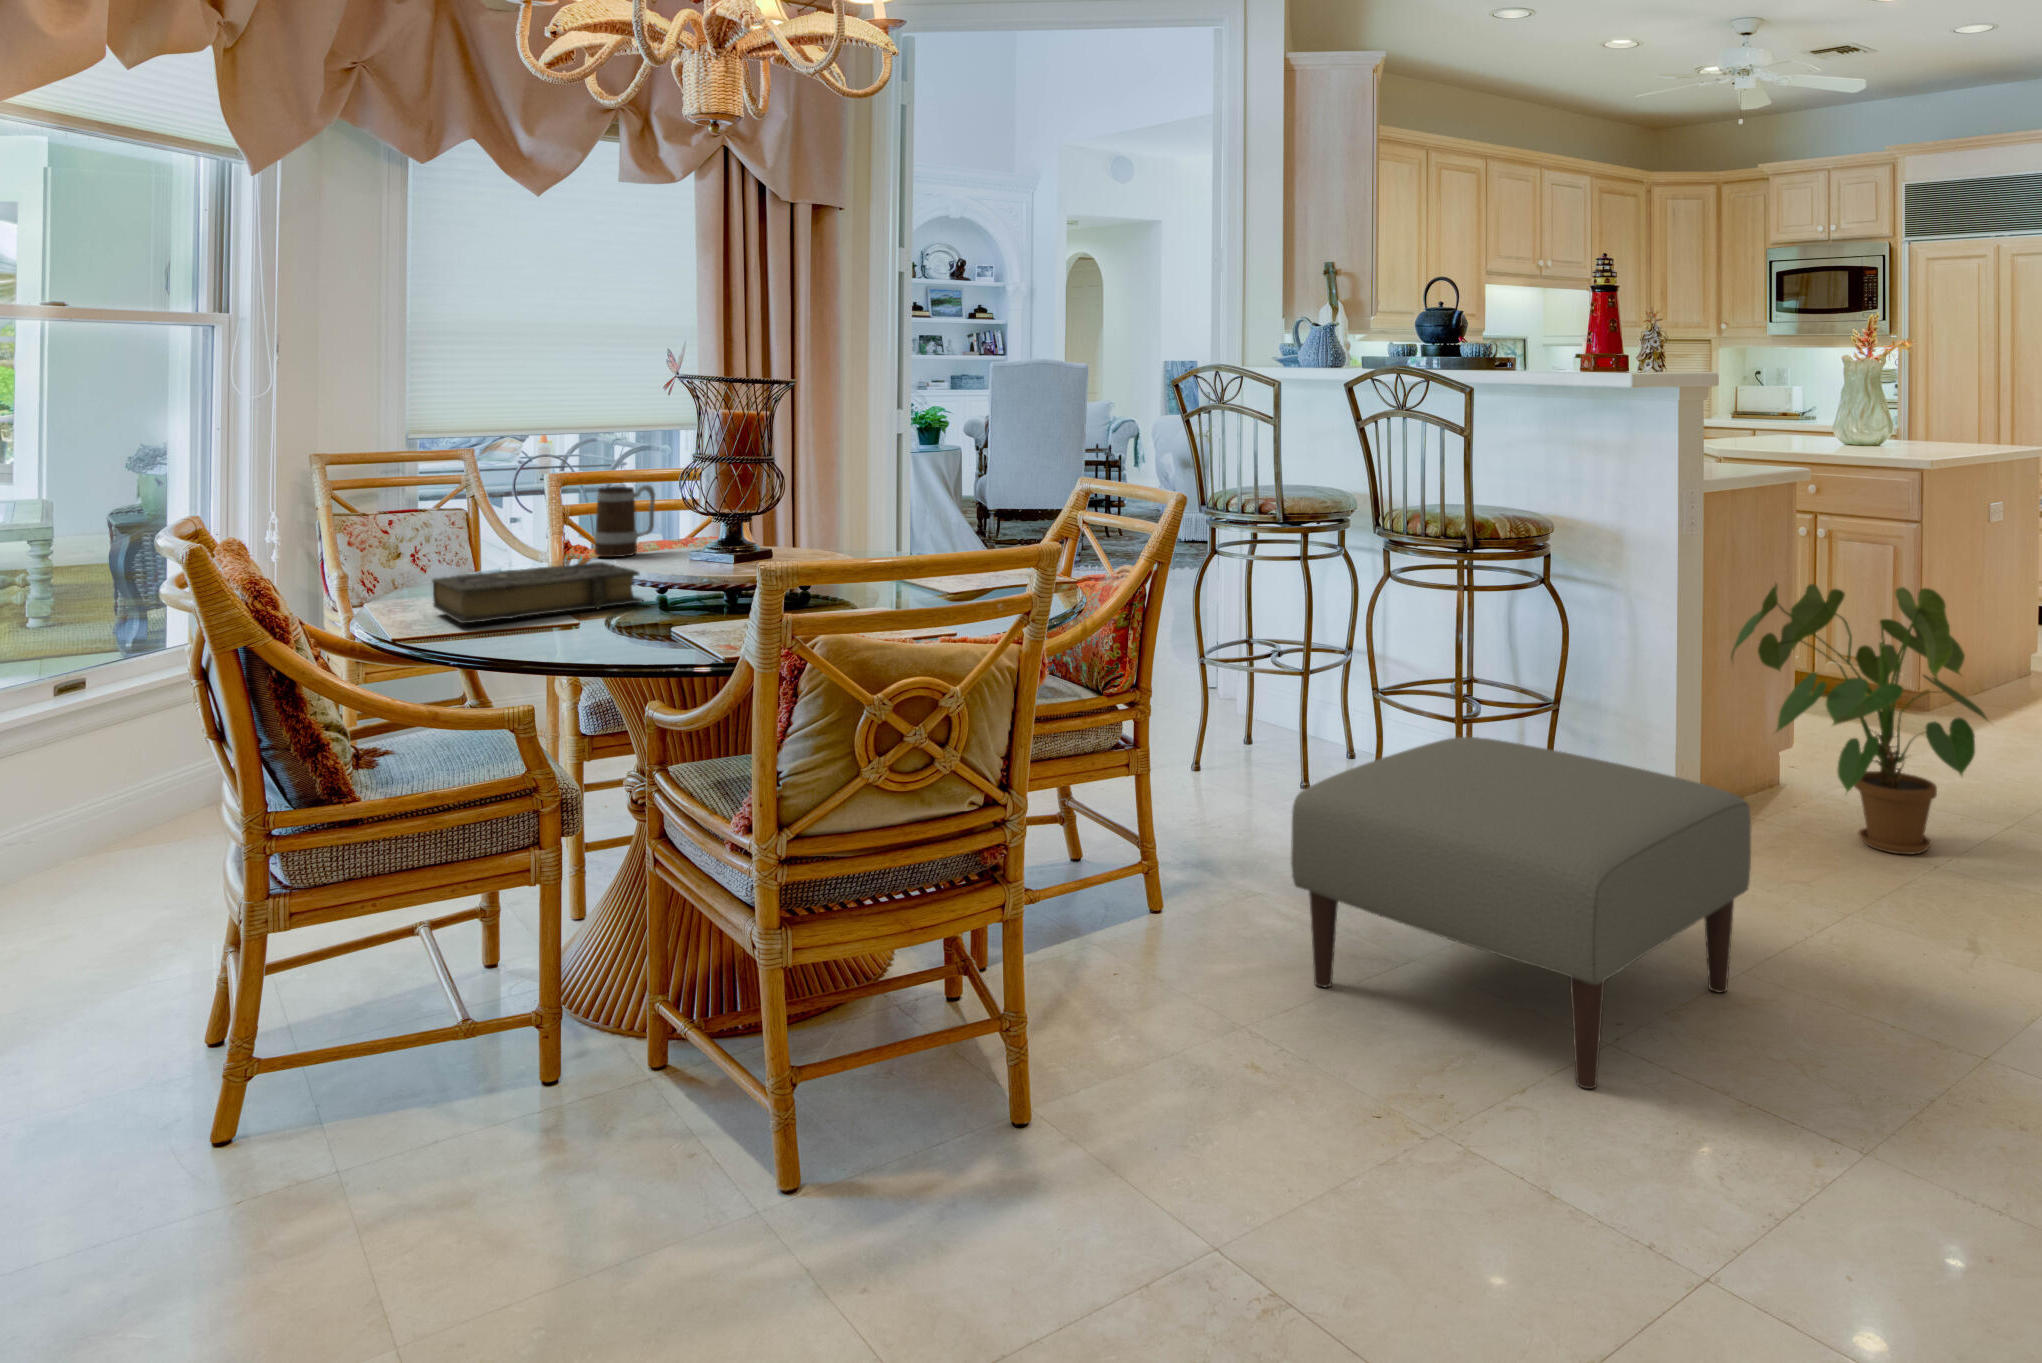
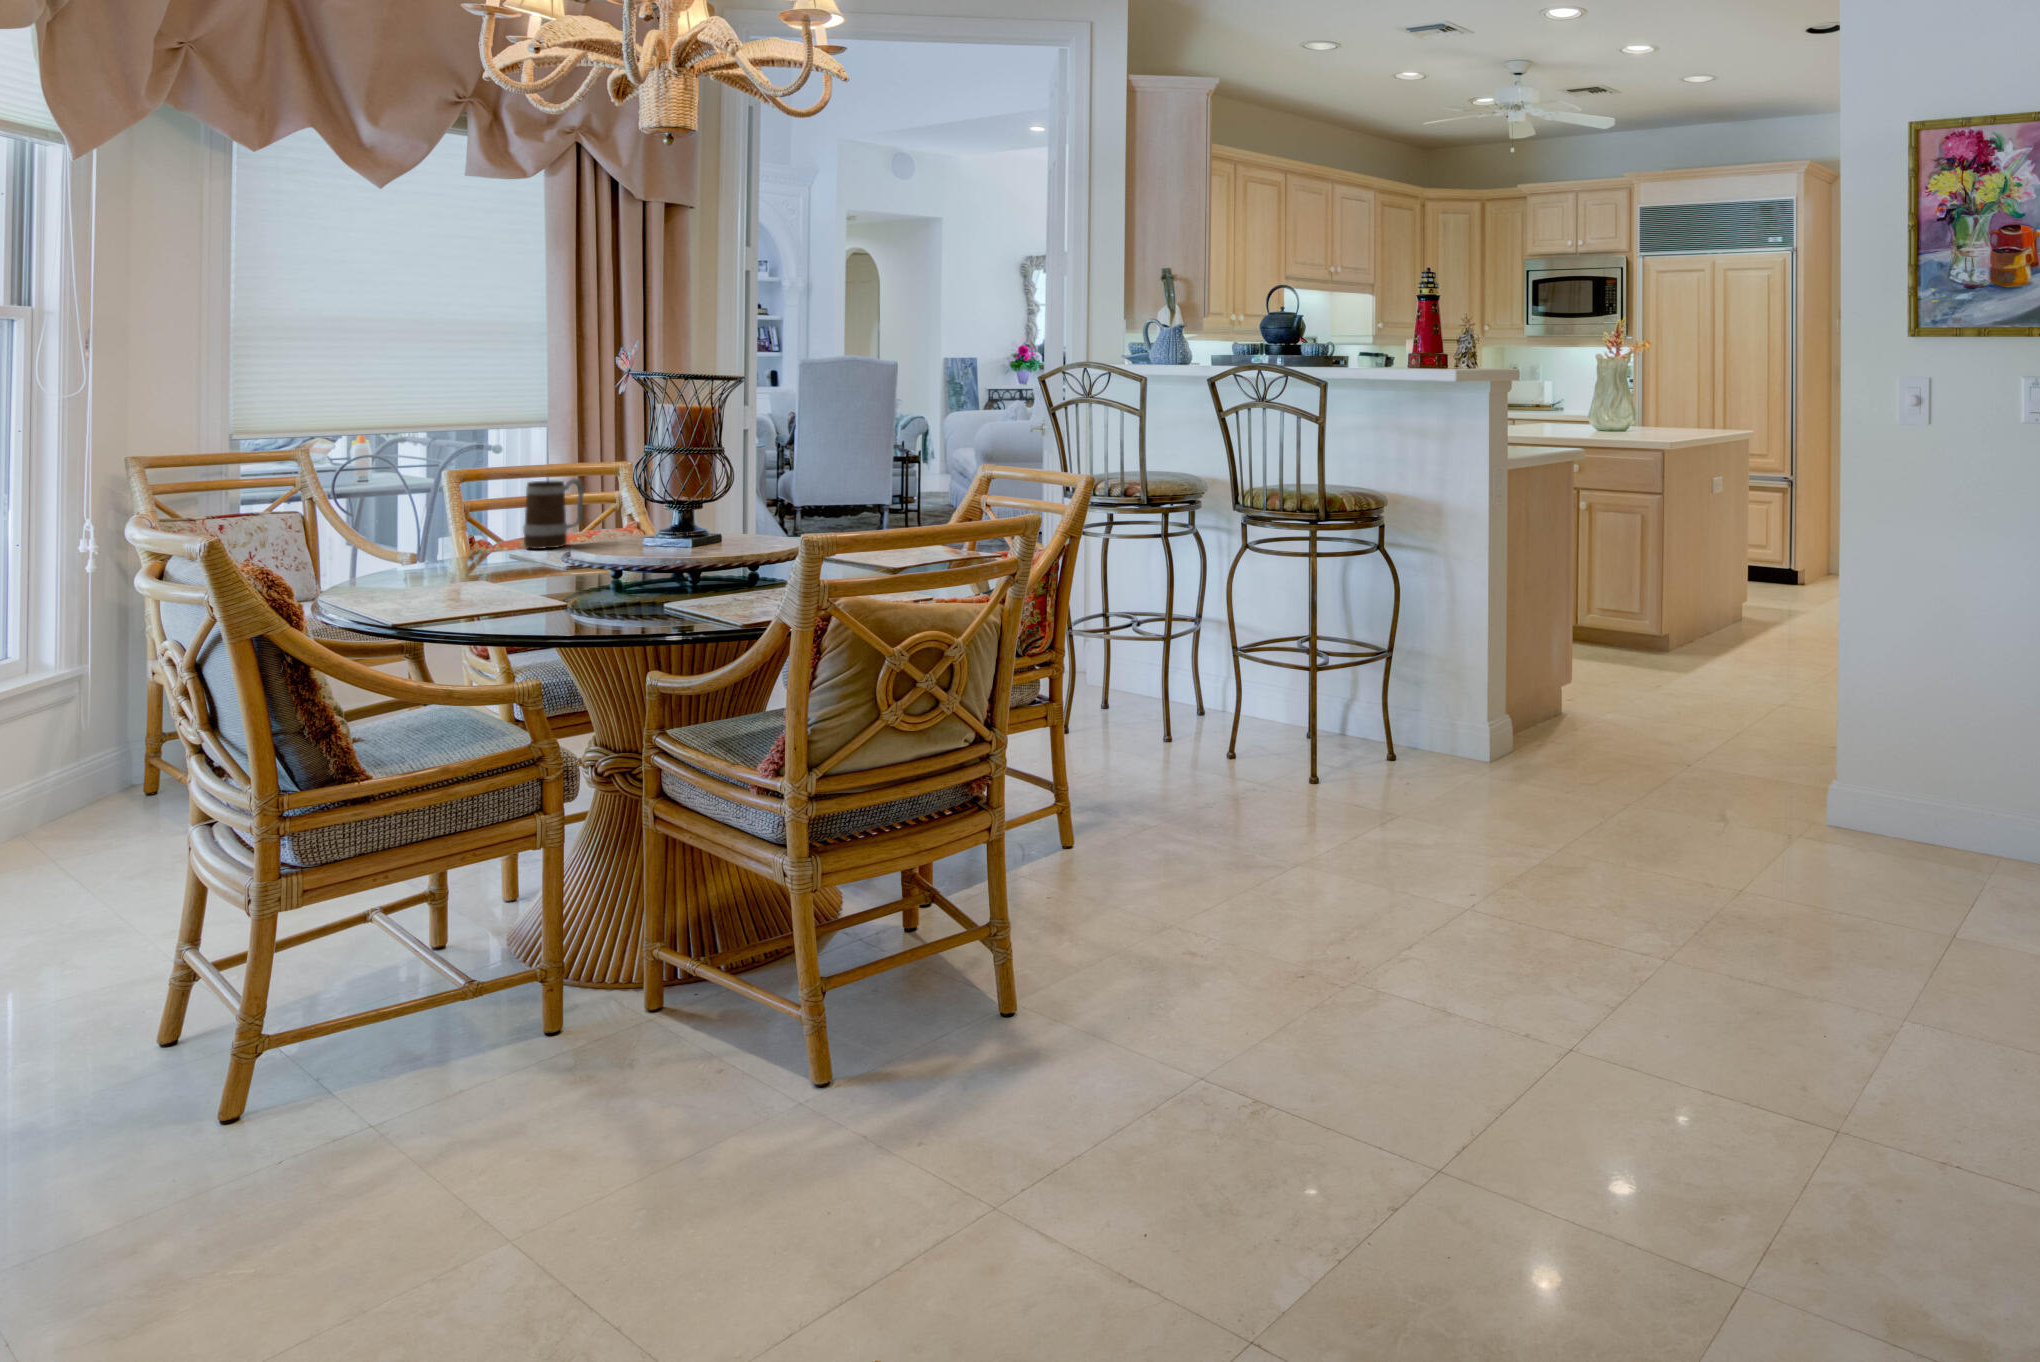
book: present [432,562,643,623] -> none [410,549,626,607]
house plant: present [1731,584,1987,854] -> none [1530,543,1730,758]
ottoman: present [1291,737,1751,1089] -> none [1207,679,1568,942]

